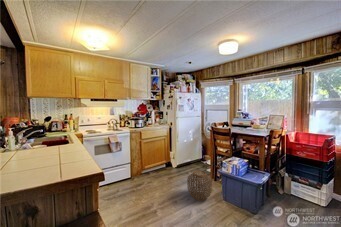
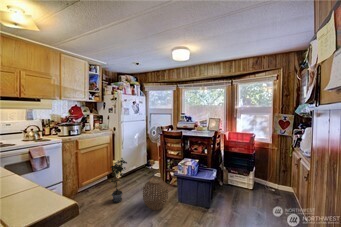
potted plant: none [161,149,176,187] -> present [110,158,127,202]

